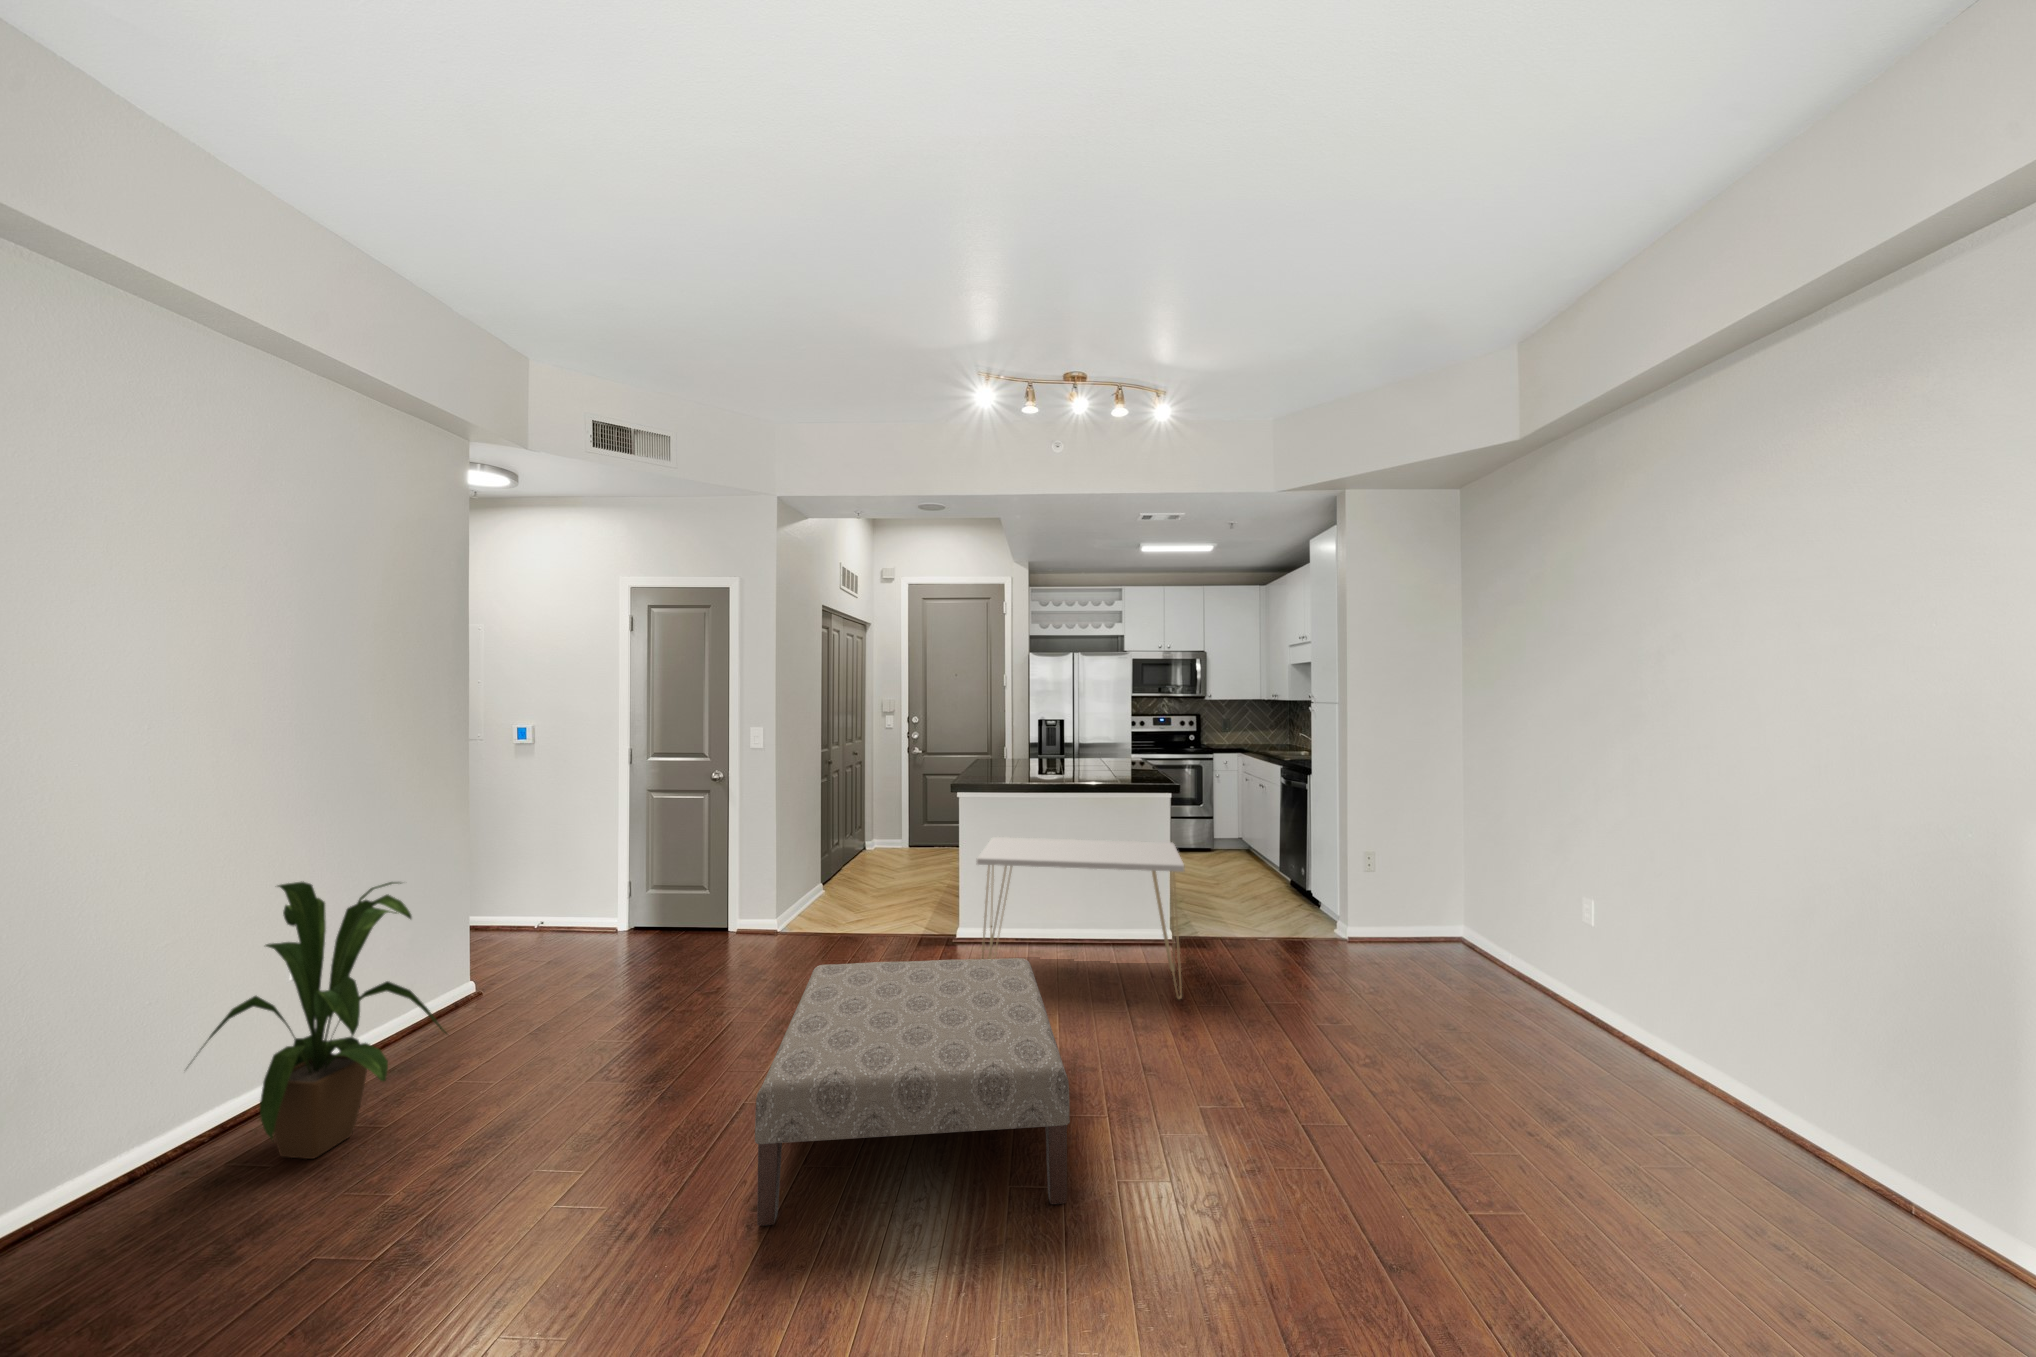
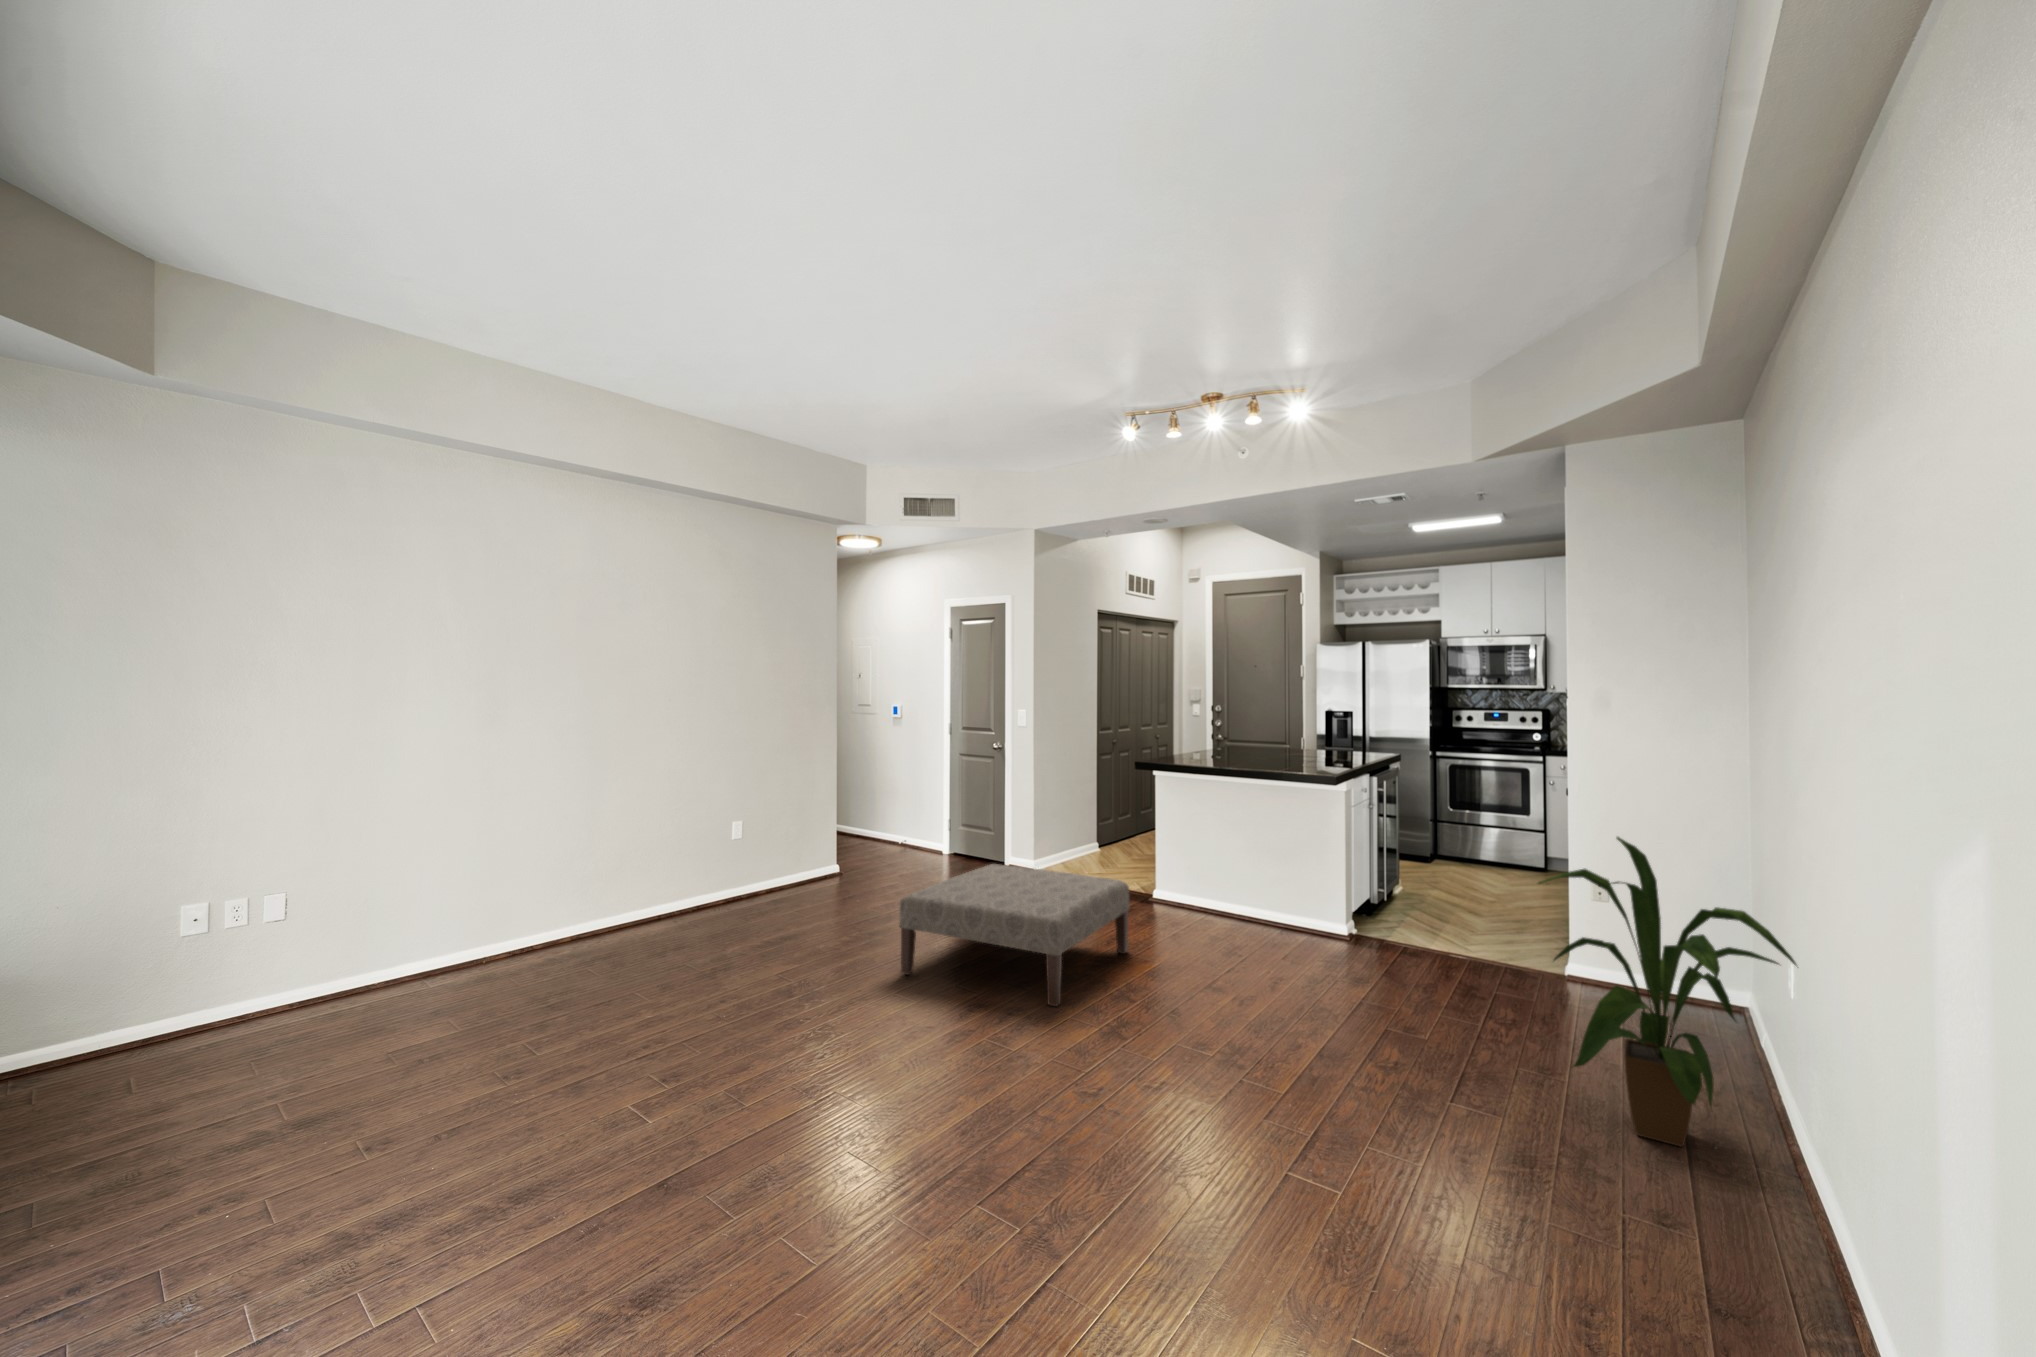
console table: present [977,837,1184,999] -> none [1130,804,1323,954]
house plant: present [196,881,446,1159] -> present [1539,837,1796,1147]

